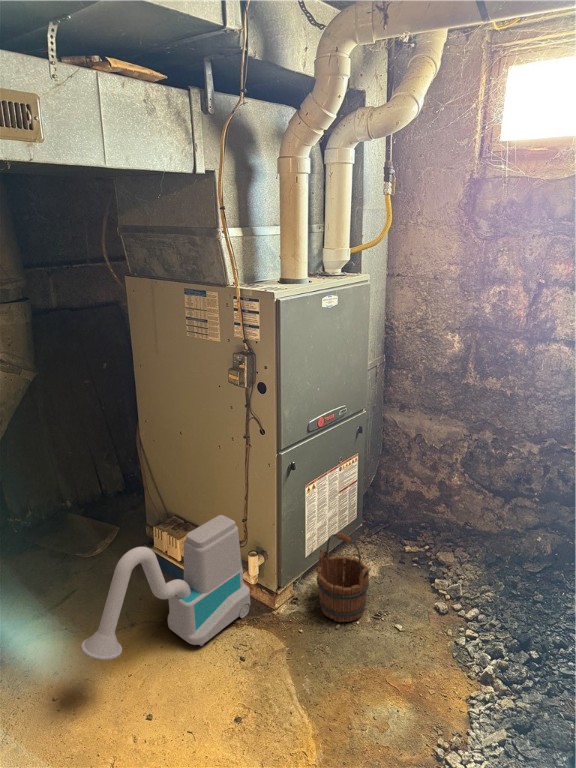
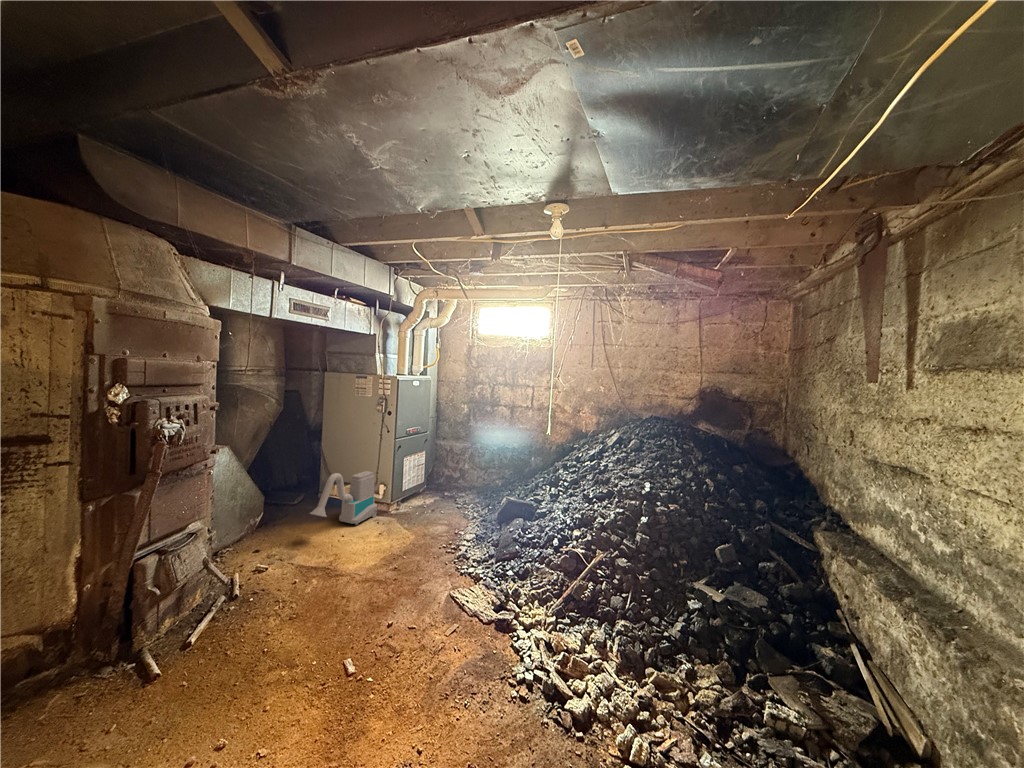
wooden bucket: present [317,533,369,622] -> none [408,476,430,515]

